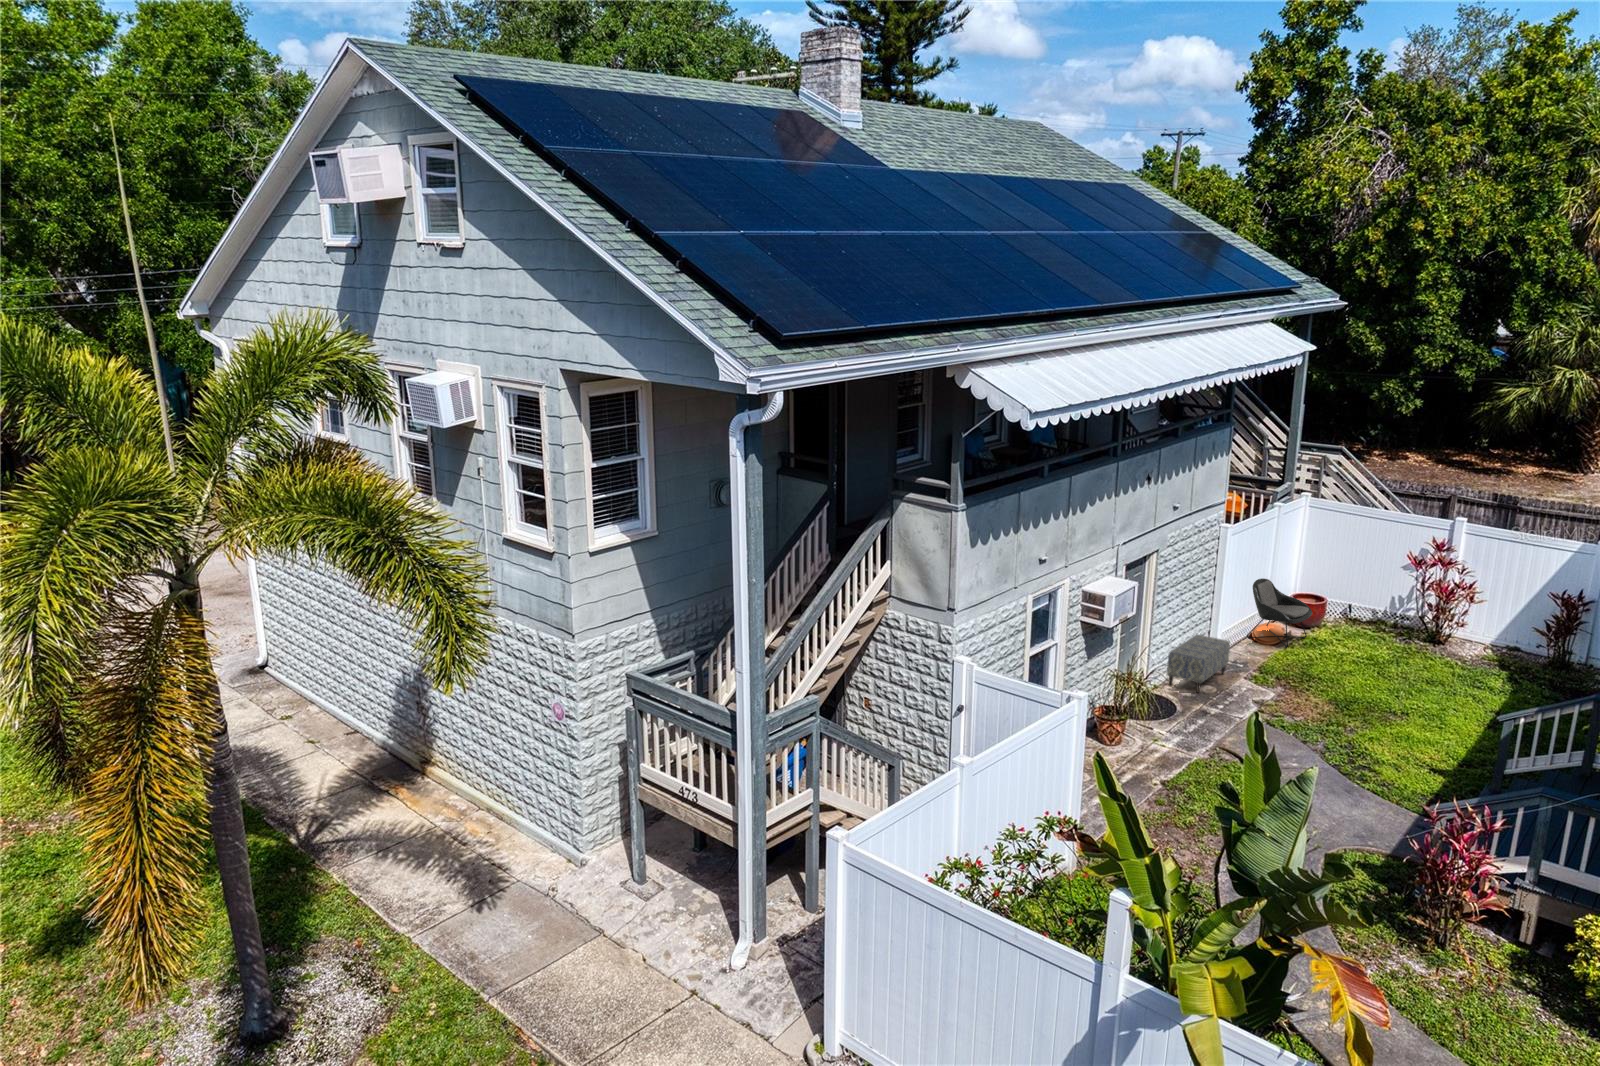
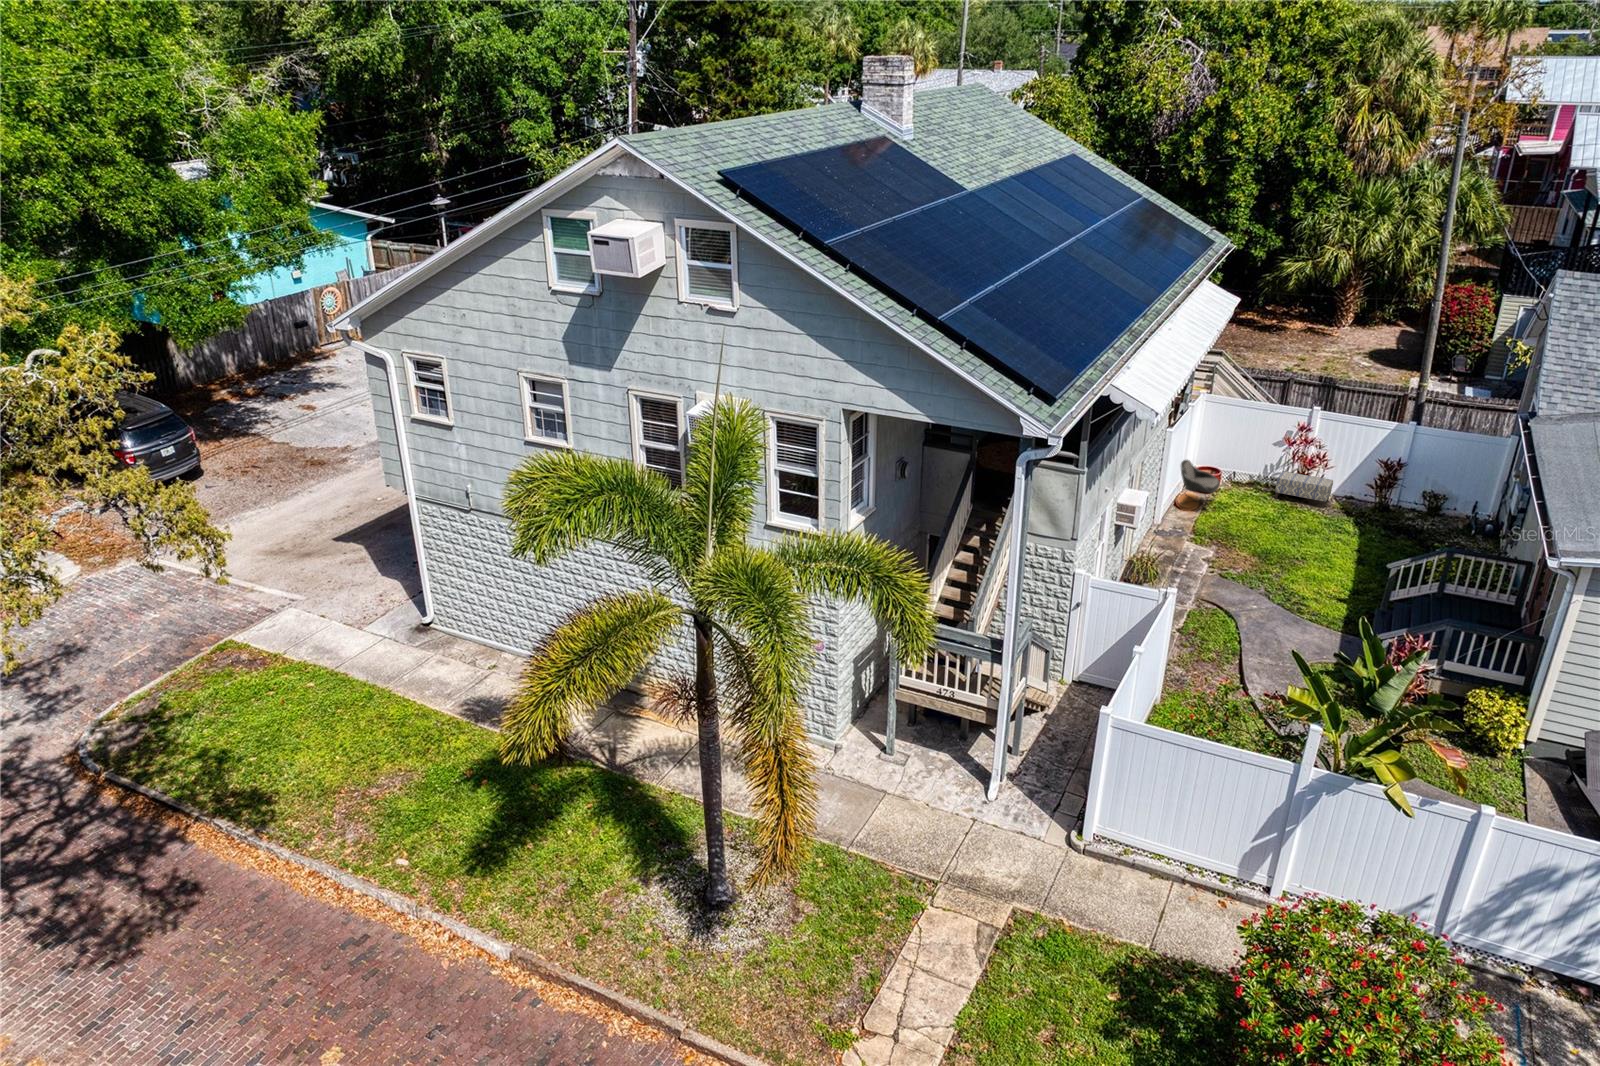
bench: present [1167,635,1230,693] -> present [1275,471,1333,508]

